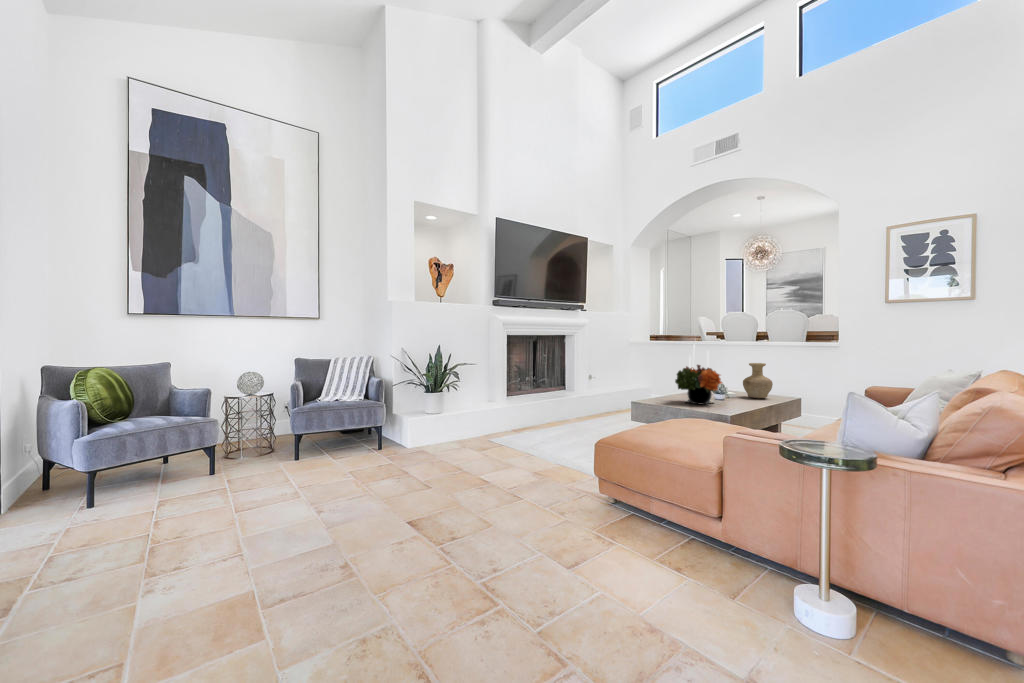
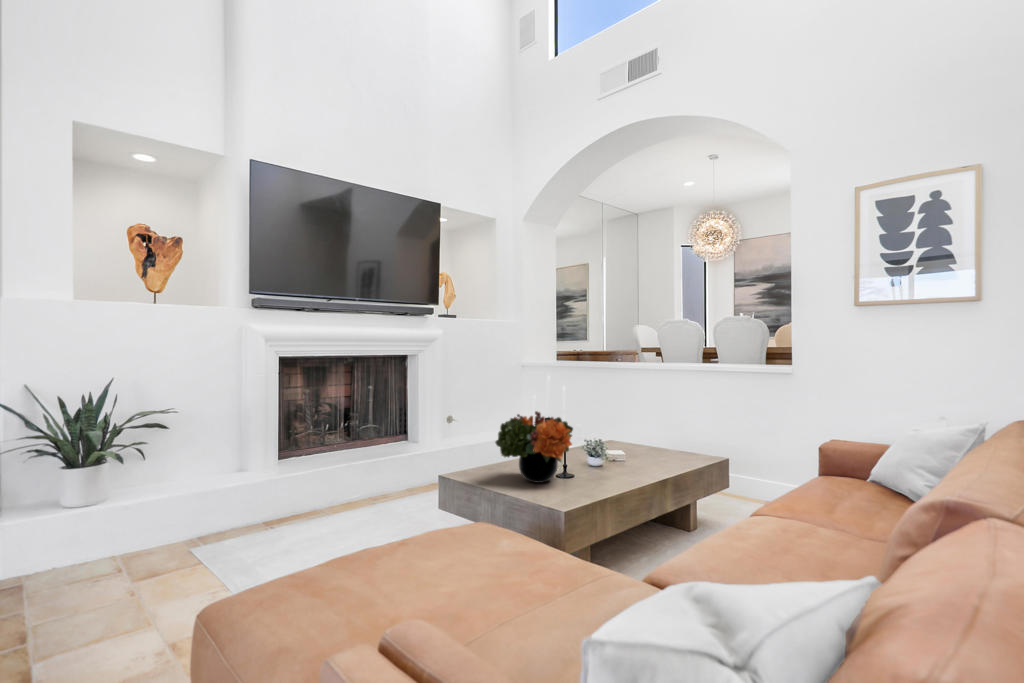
vase: present [743,363,773,398] -> none [629,404,674,465]

